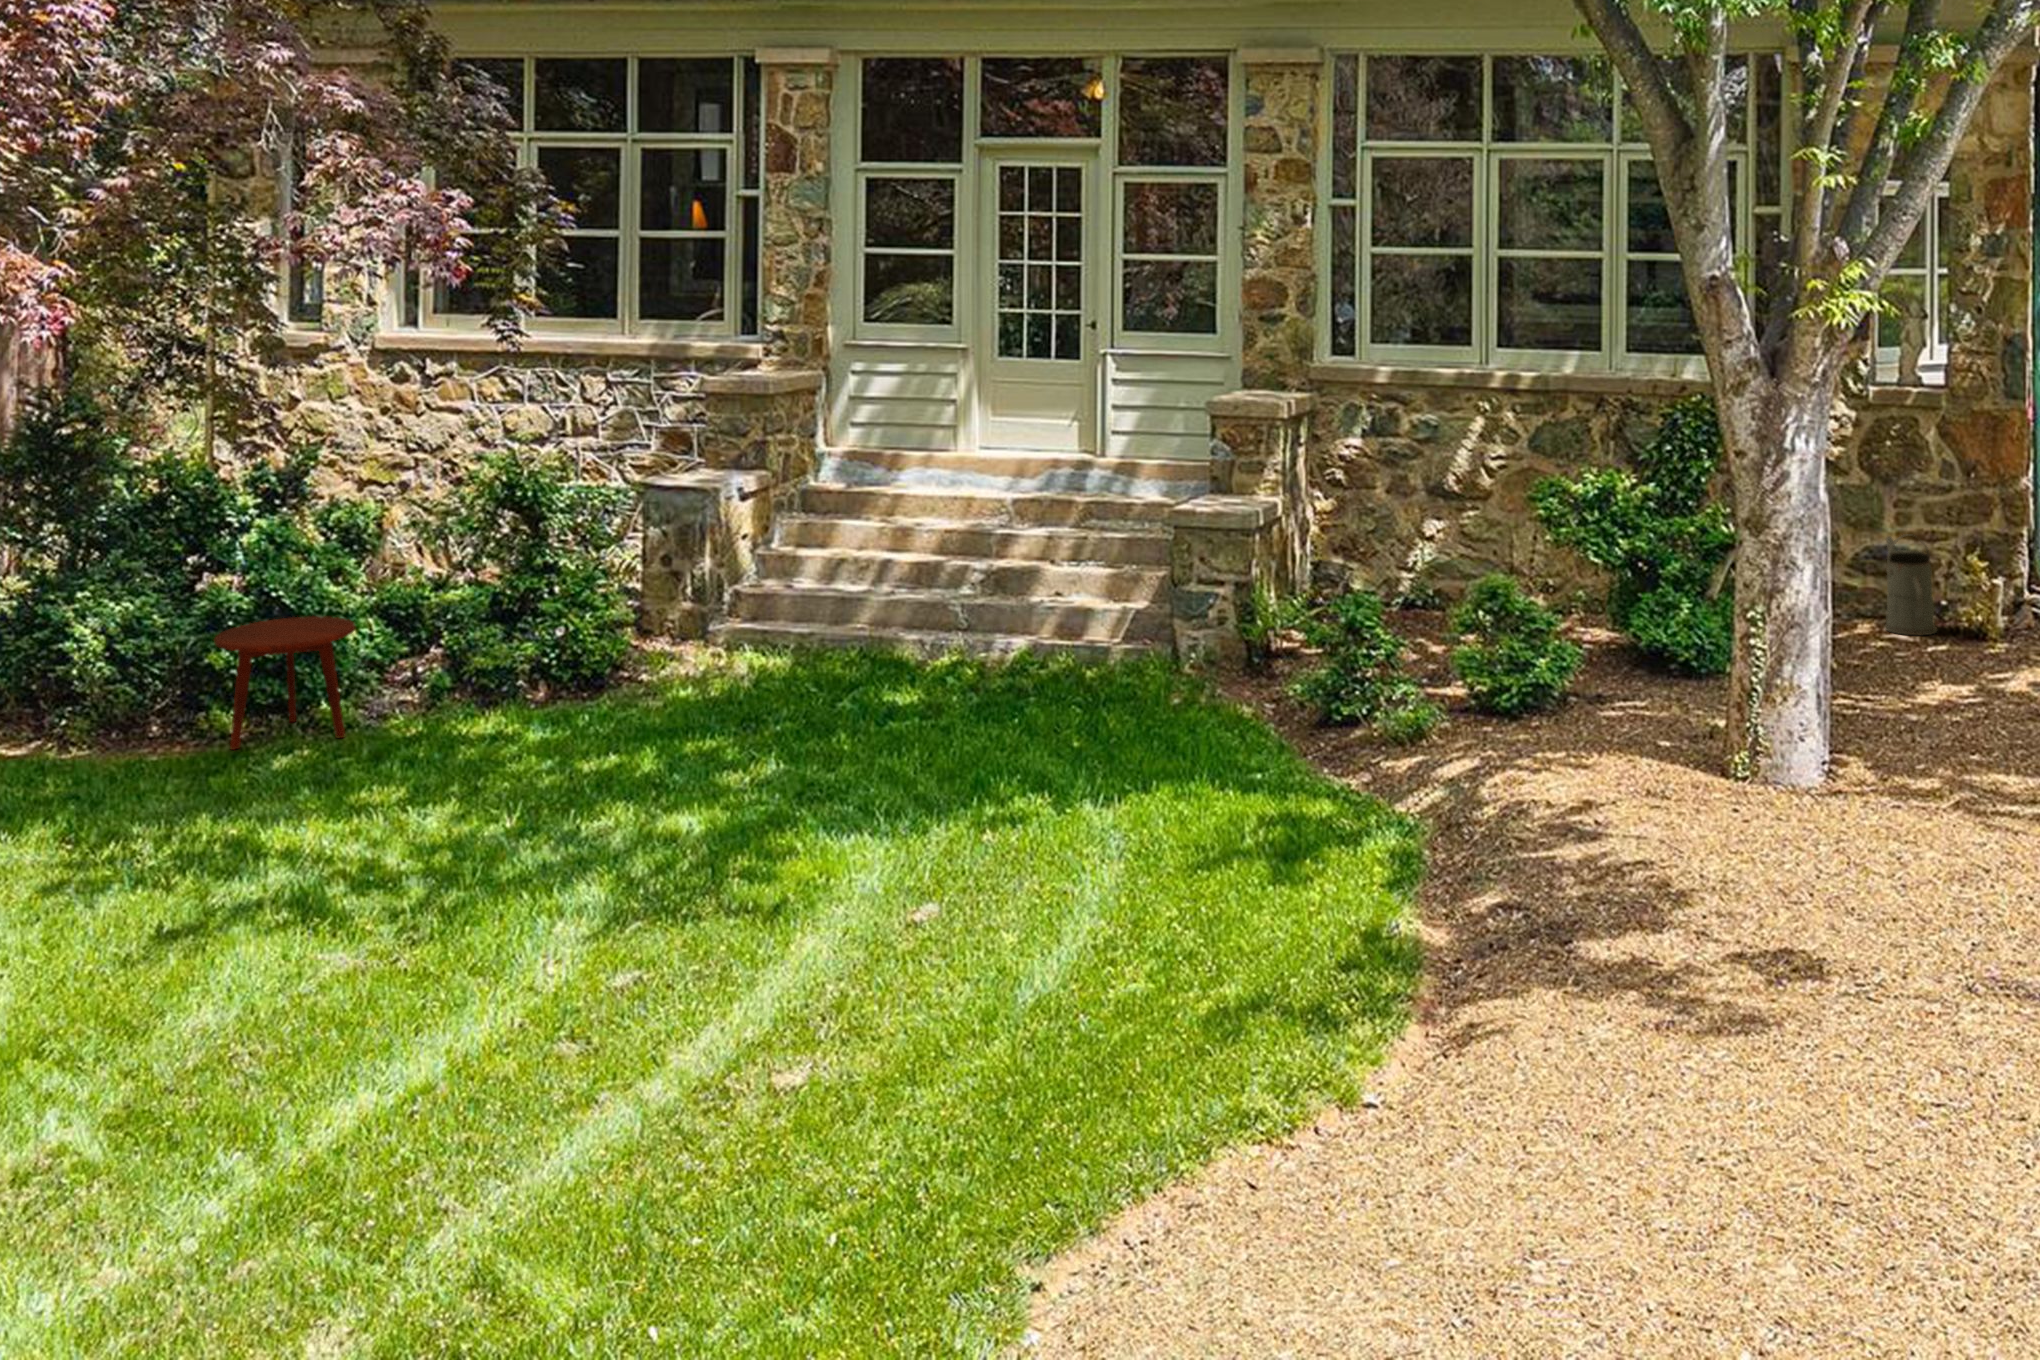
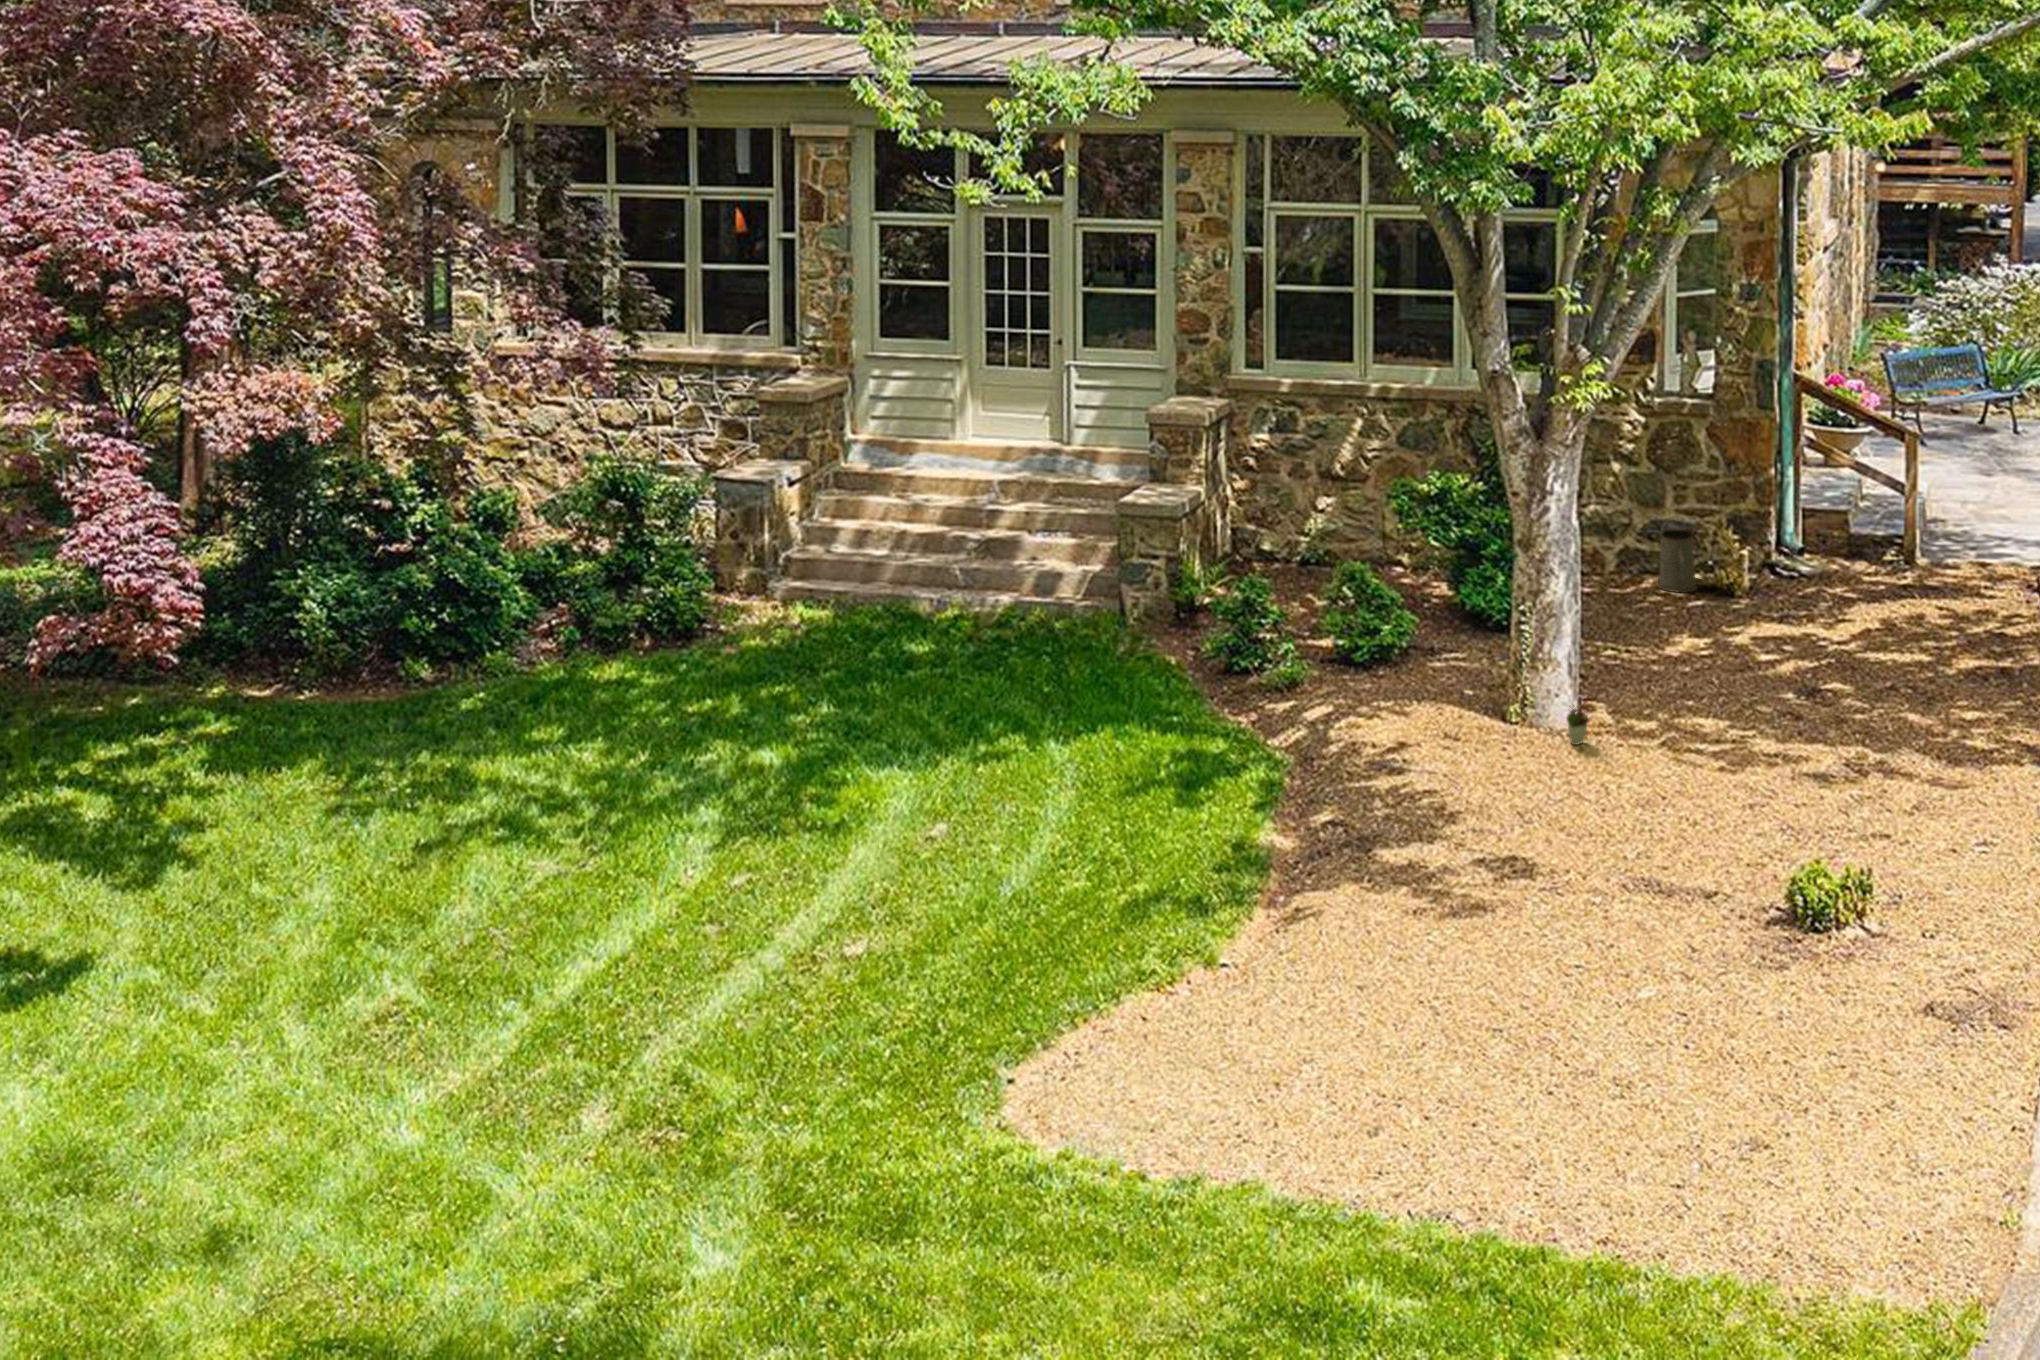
side table: present [214,616,355,750] -> none [413,593,514,694]
decorative plant: none [1814,741,1848,808] -> present [1566,702,1588,745]

